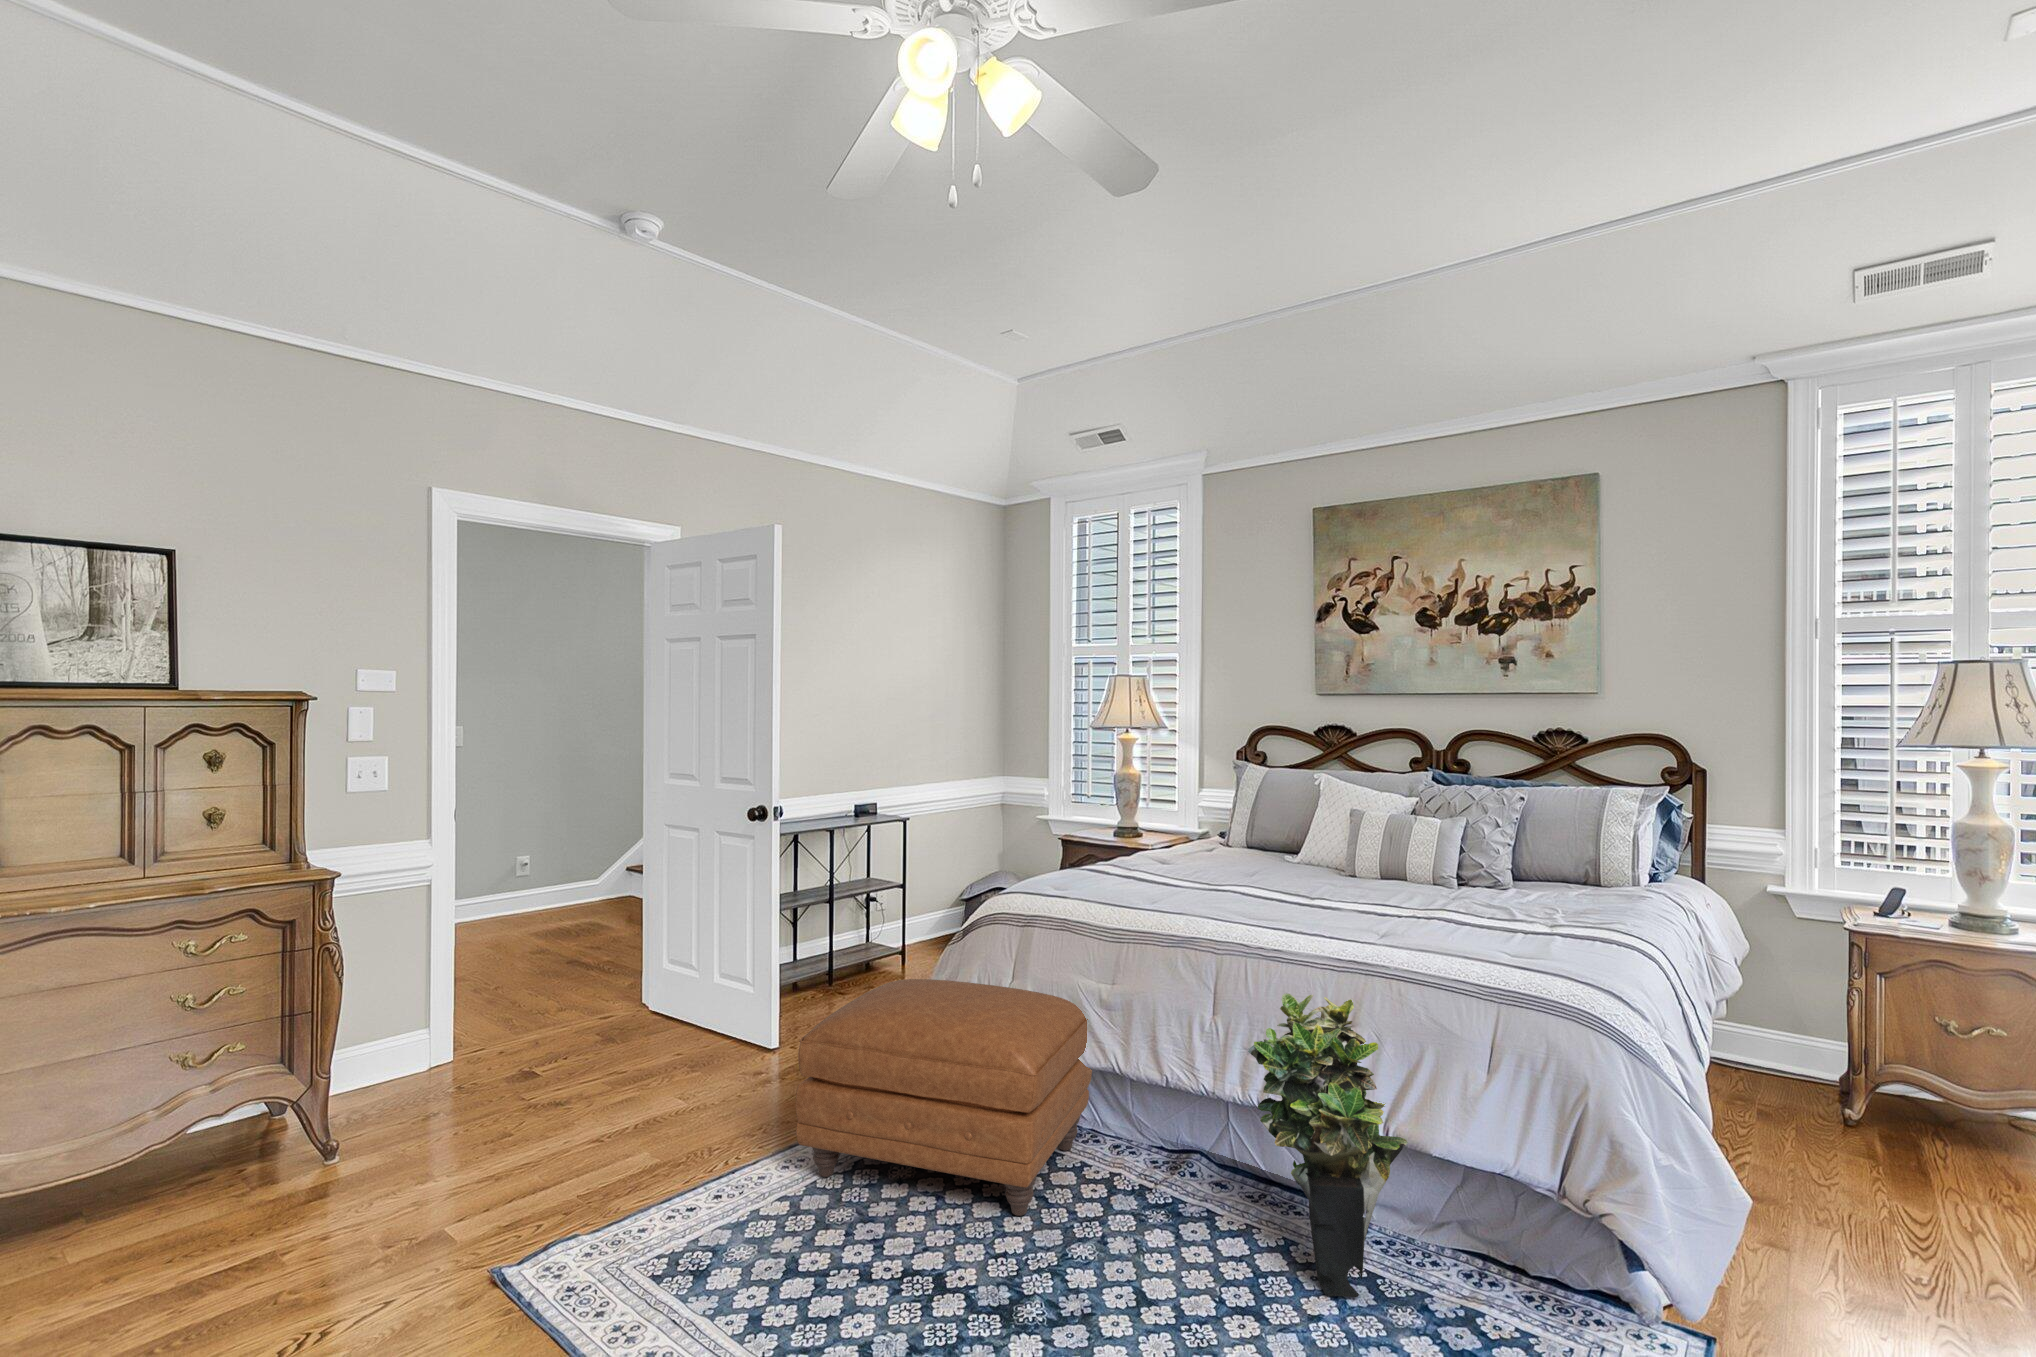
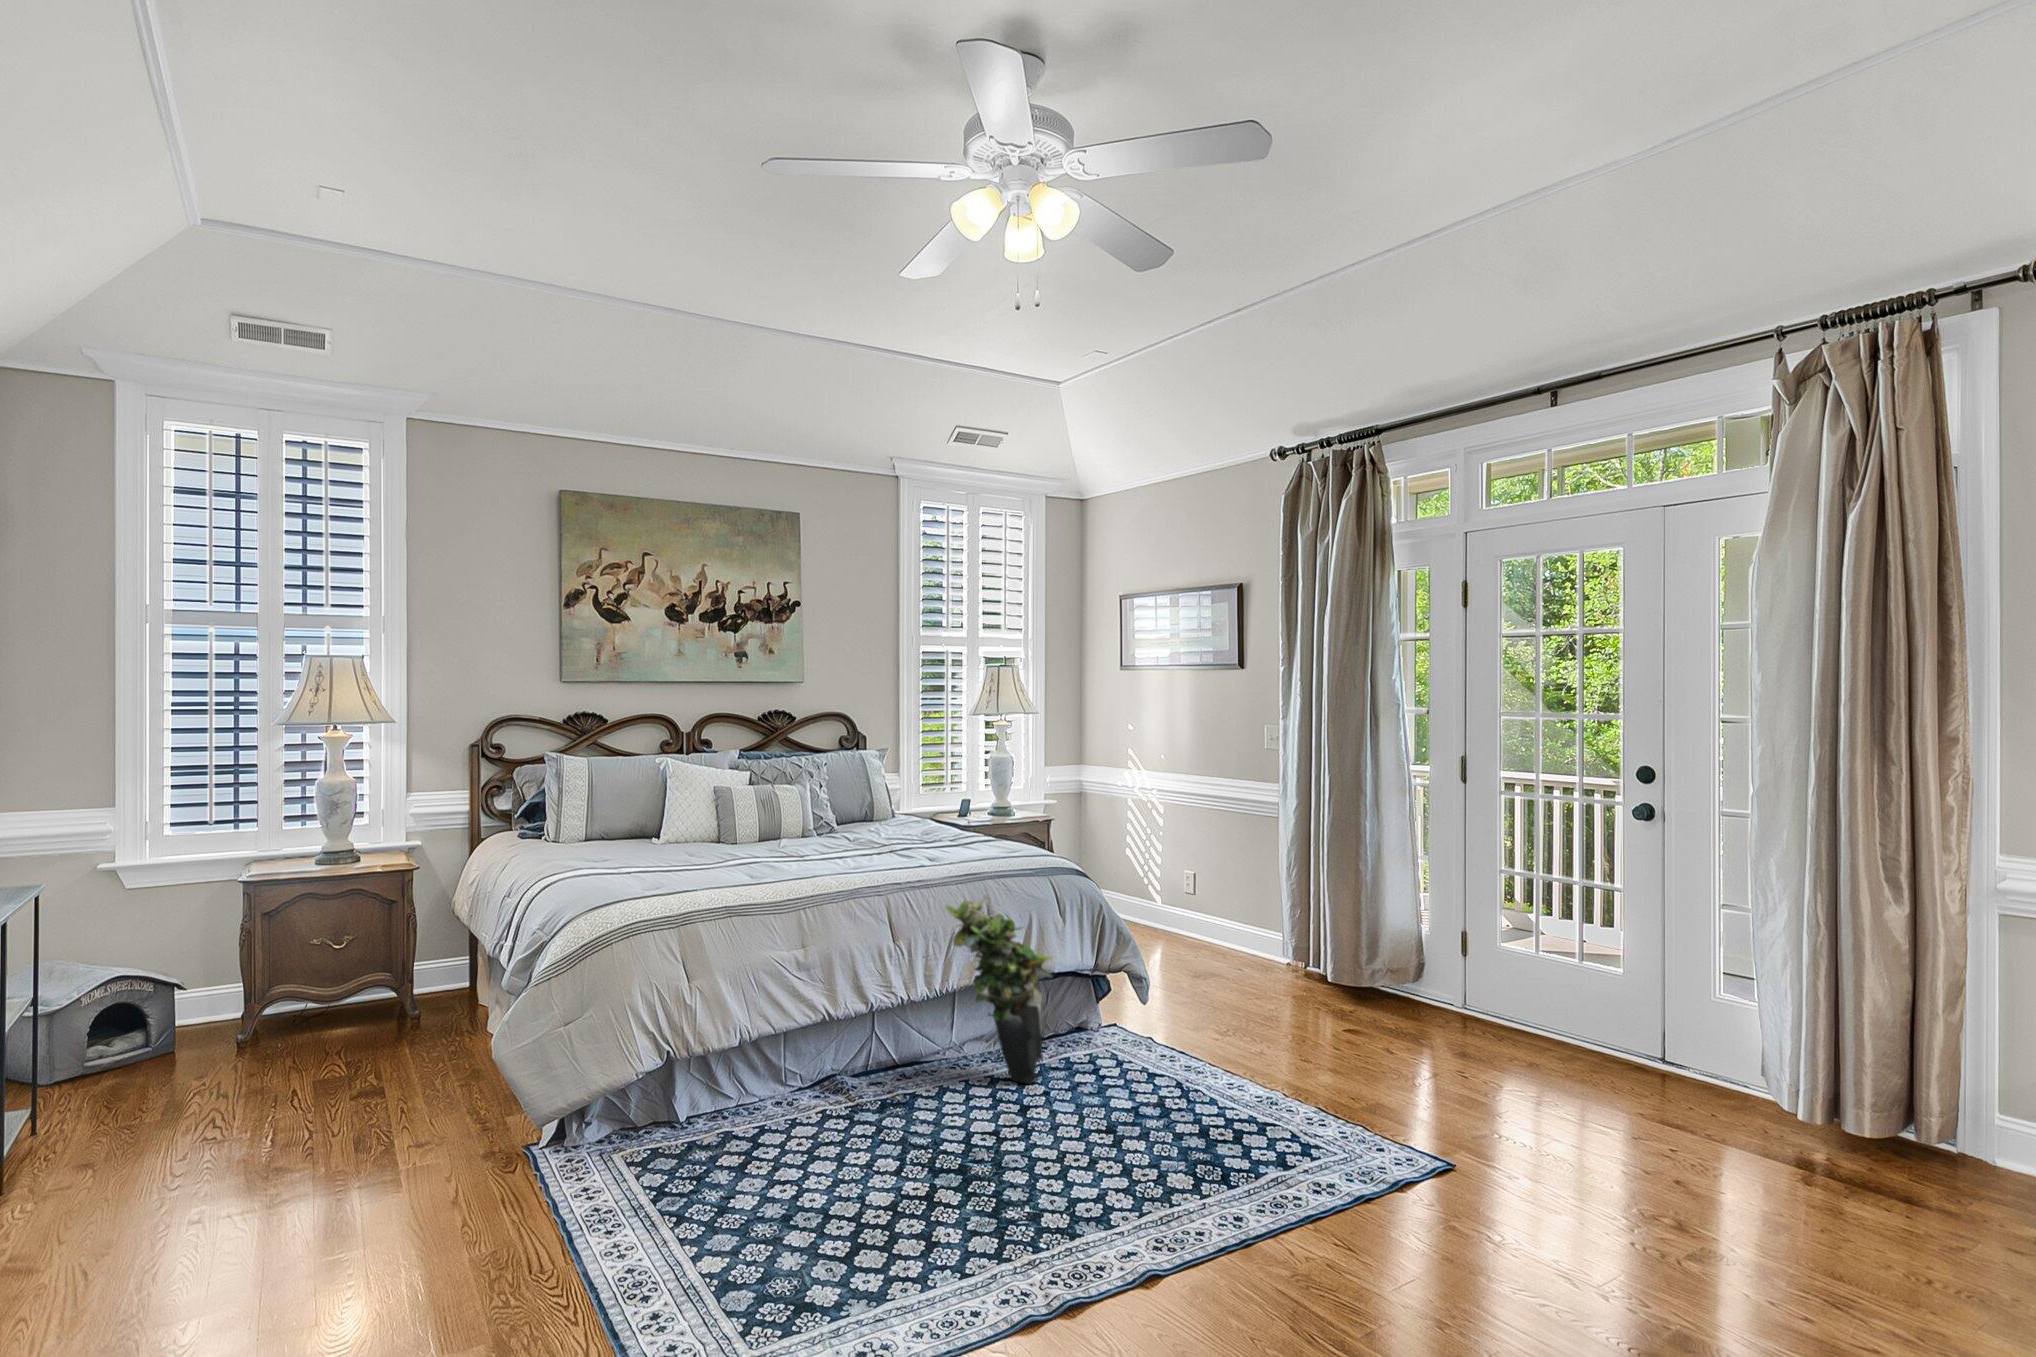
ottoman: present [796,979,1092,1216] -> none [552,978,877,1233]

